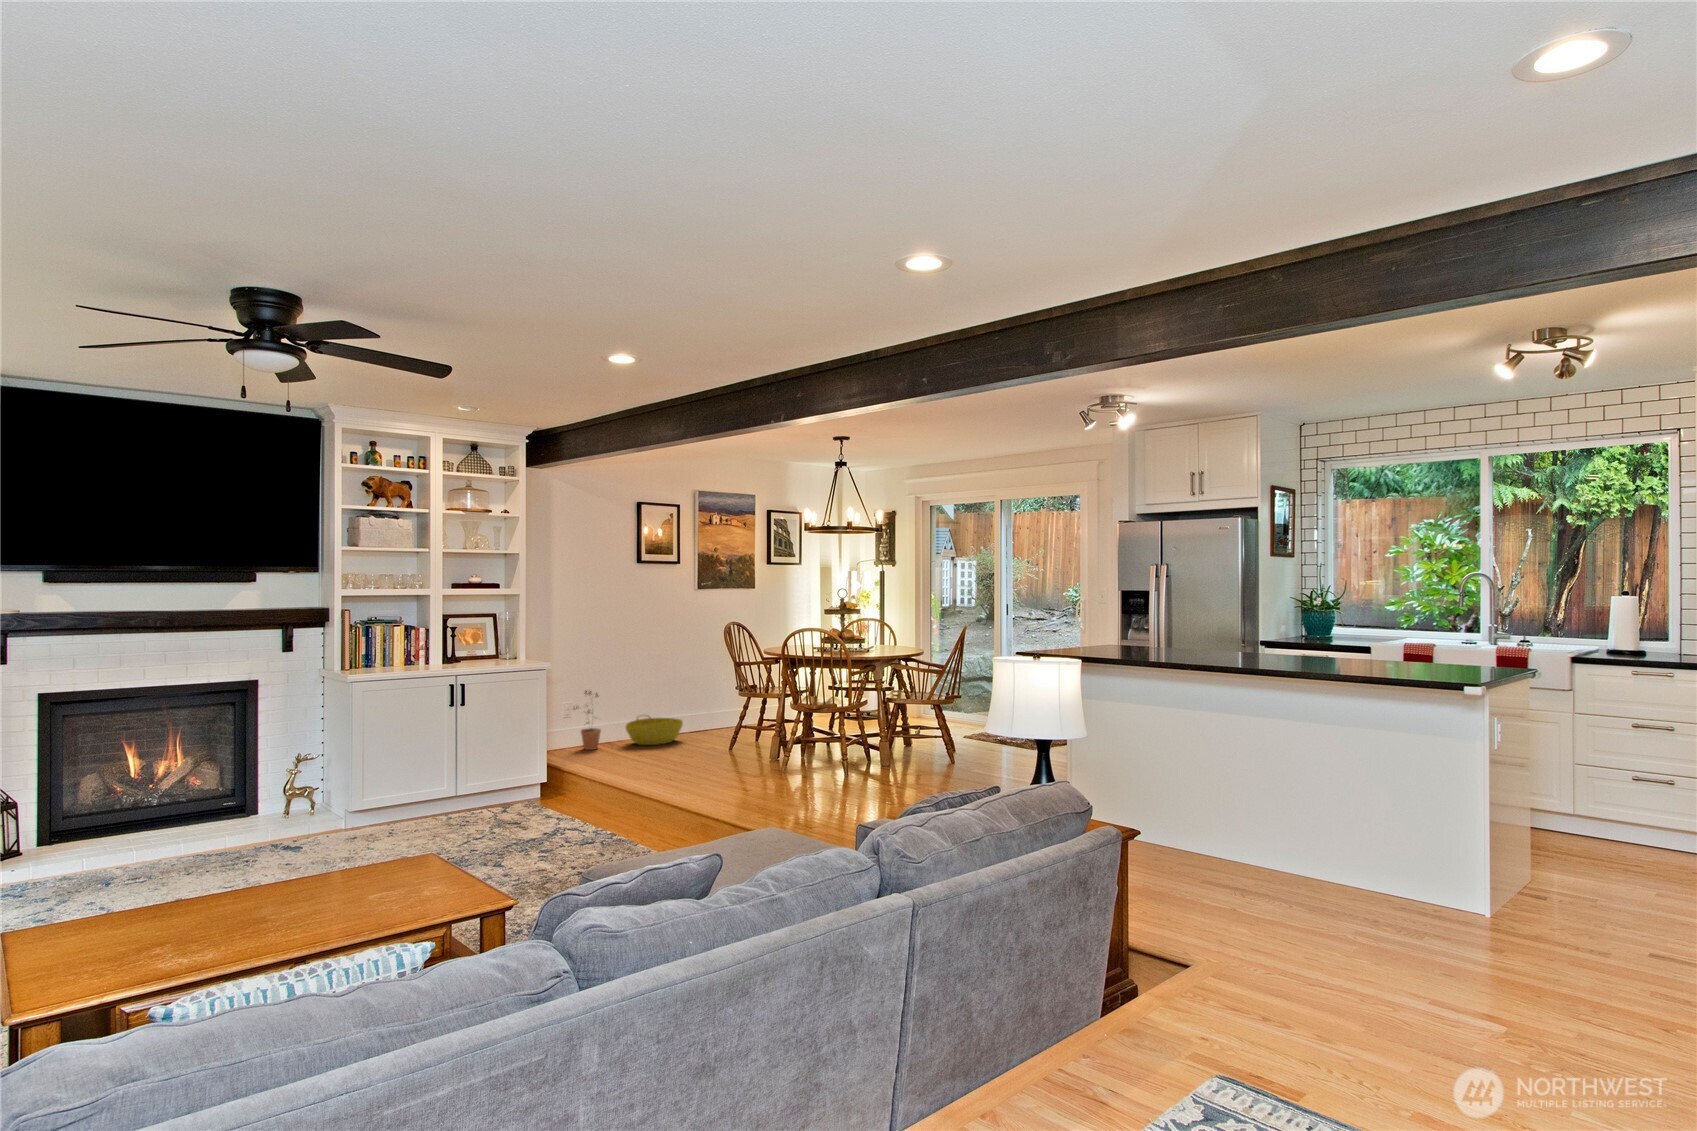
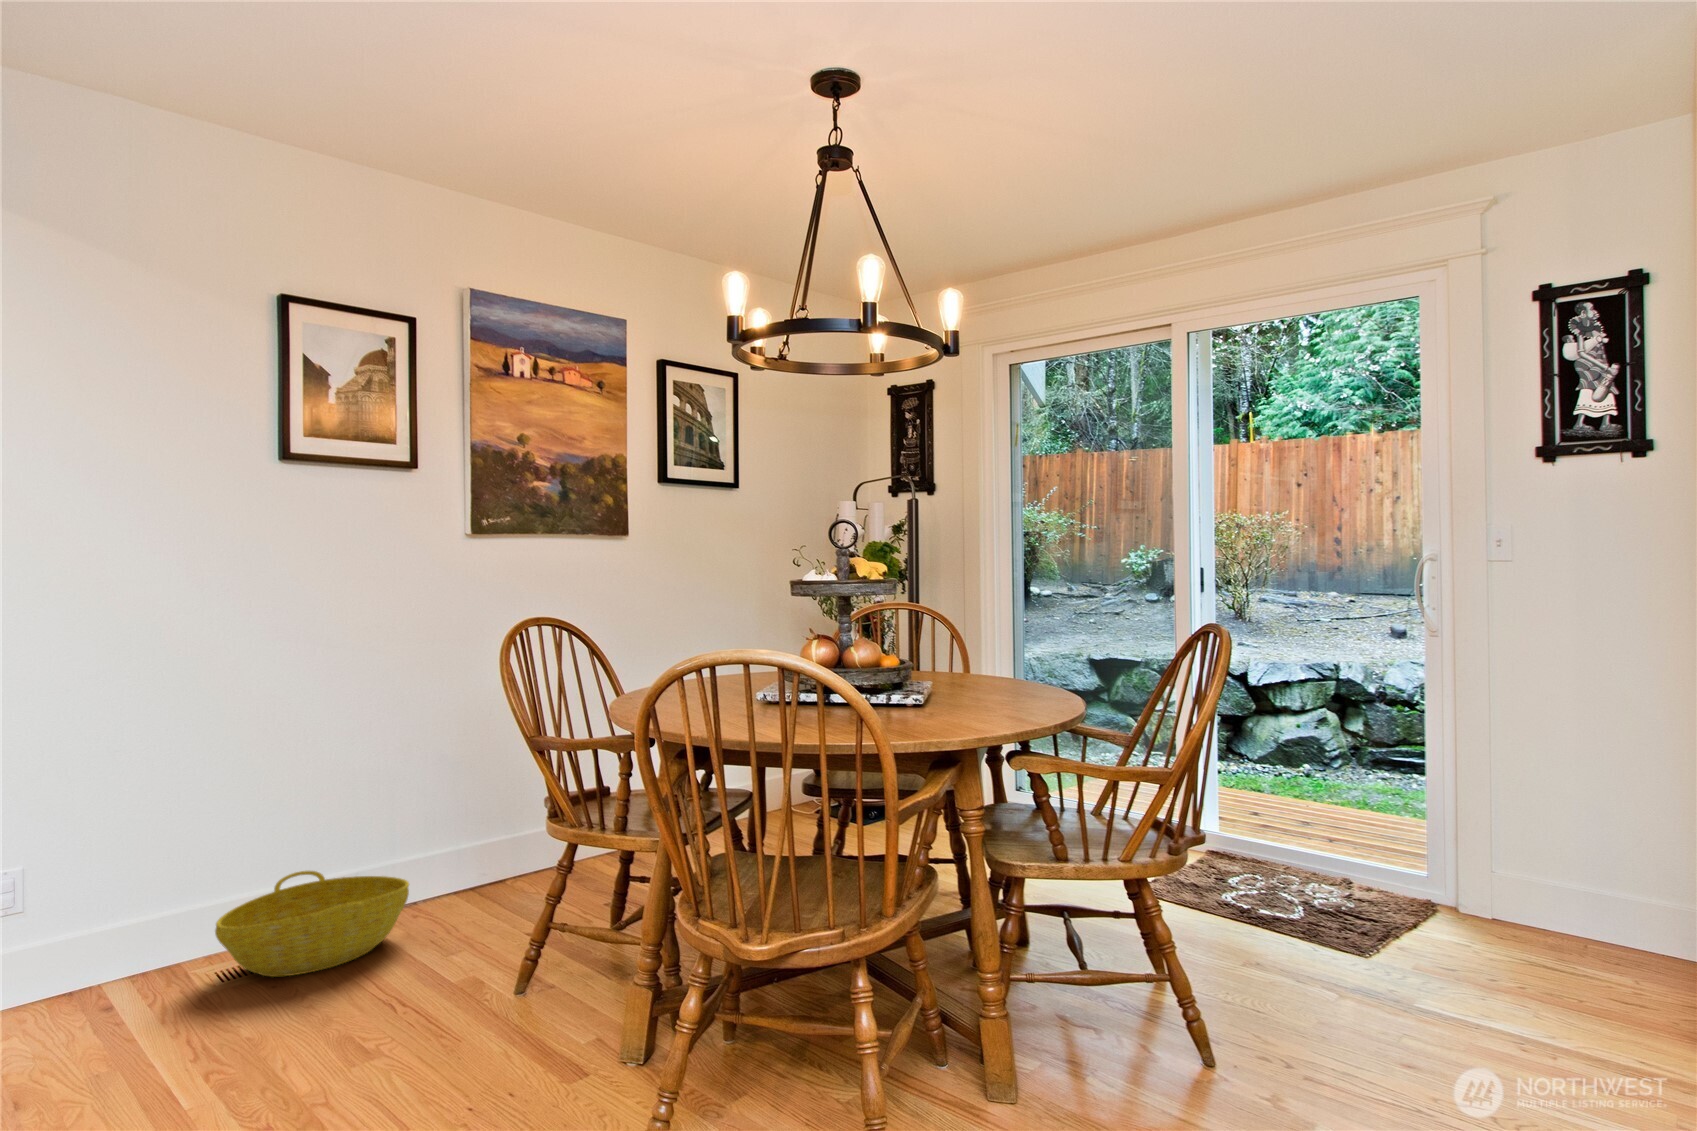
potted plant: present [573,690,601,750] -> none [27,826,124,1017]

